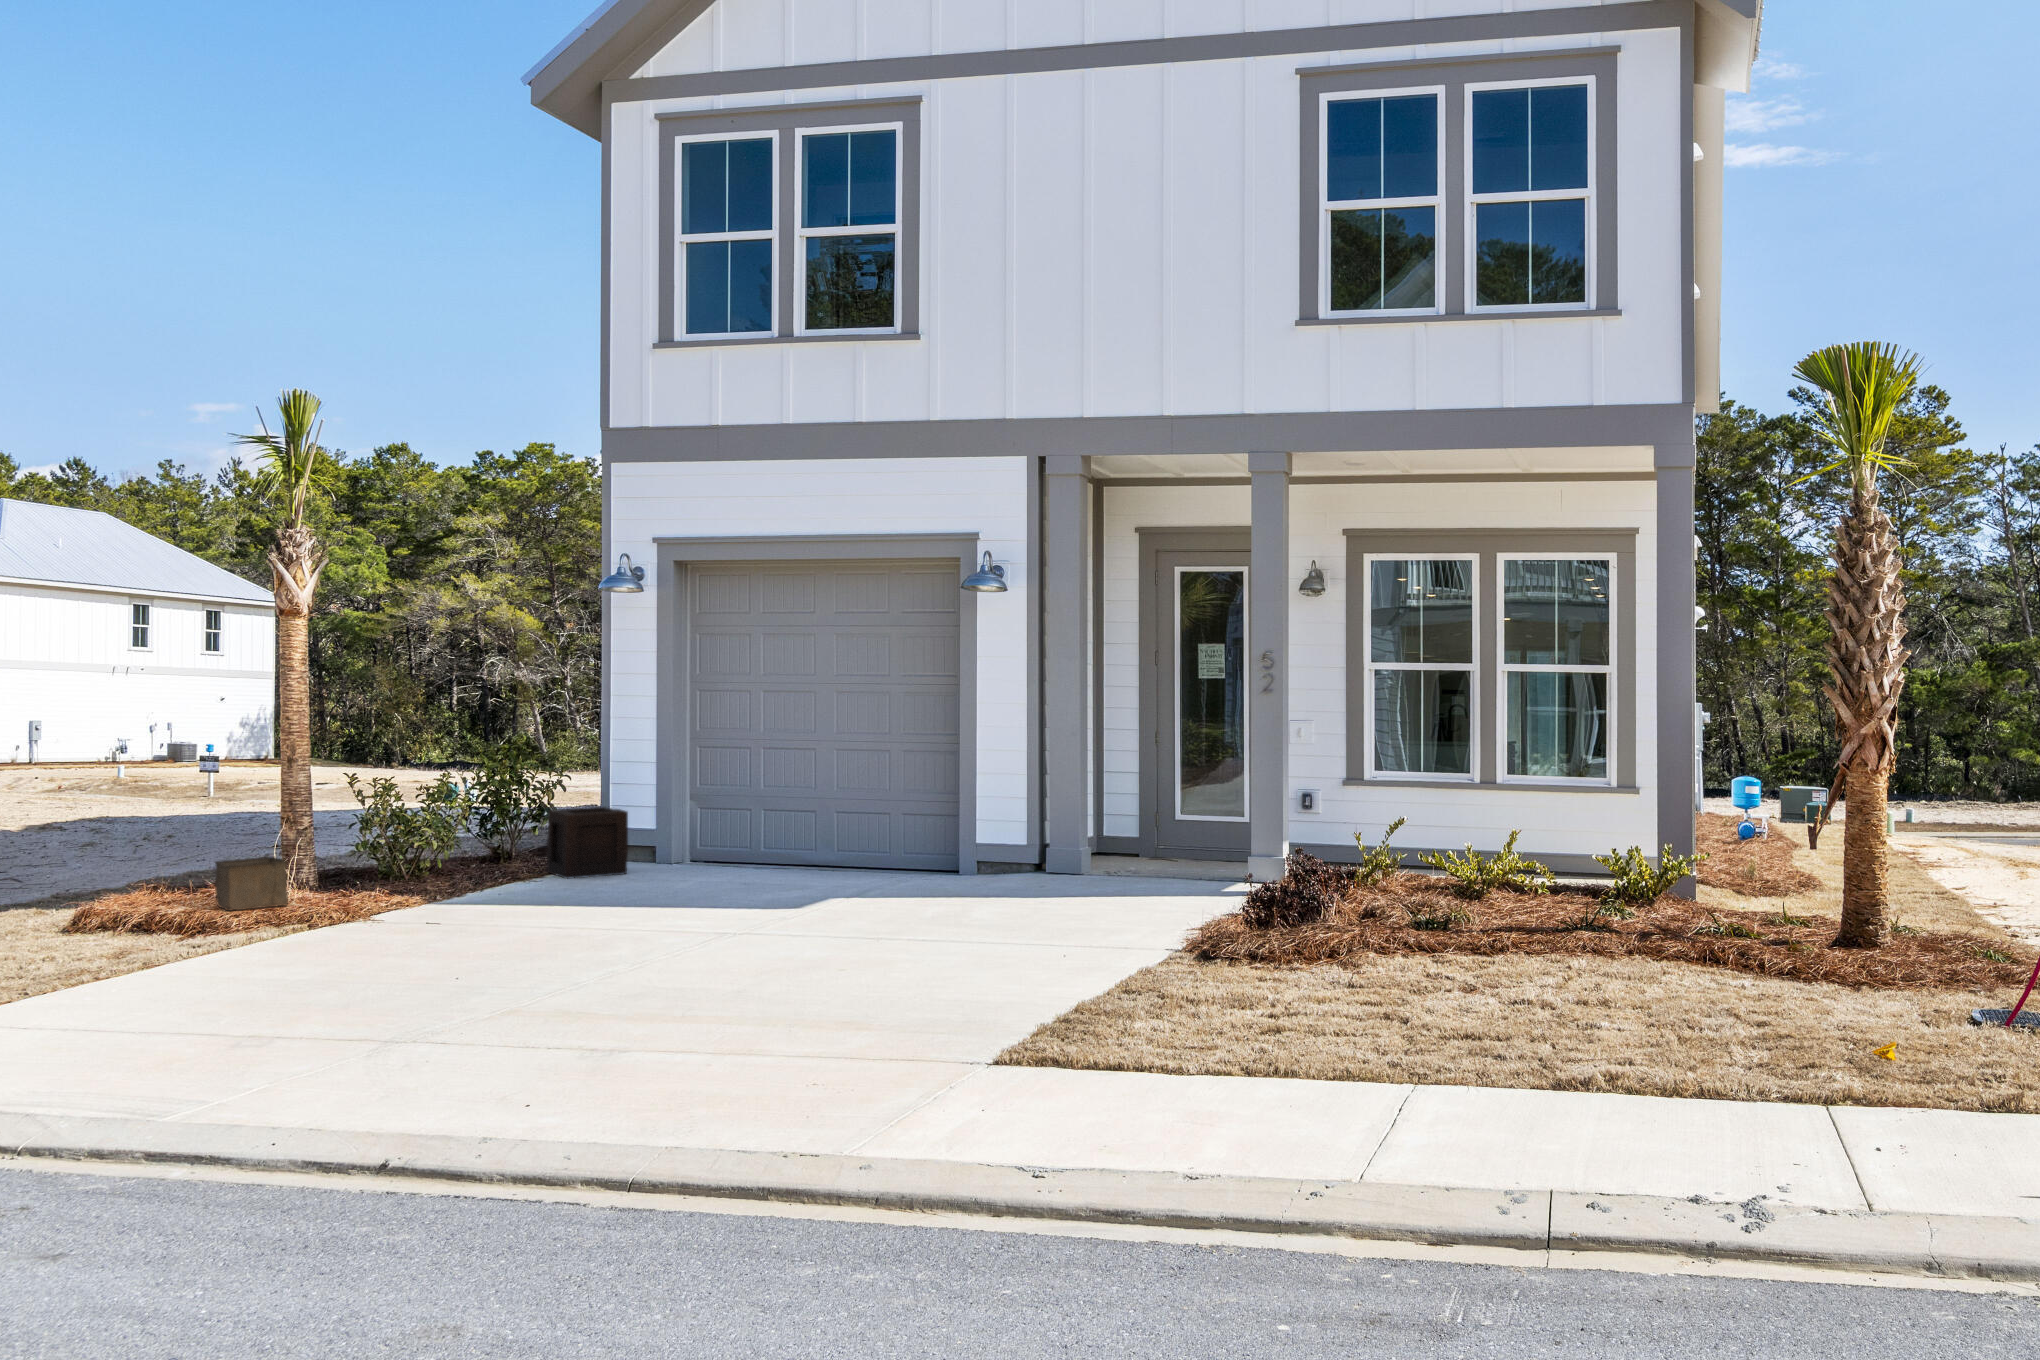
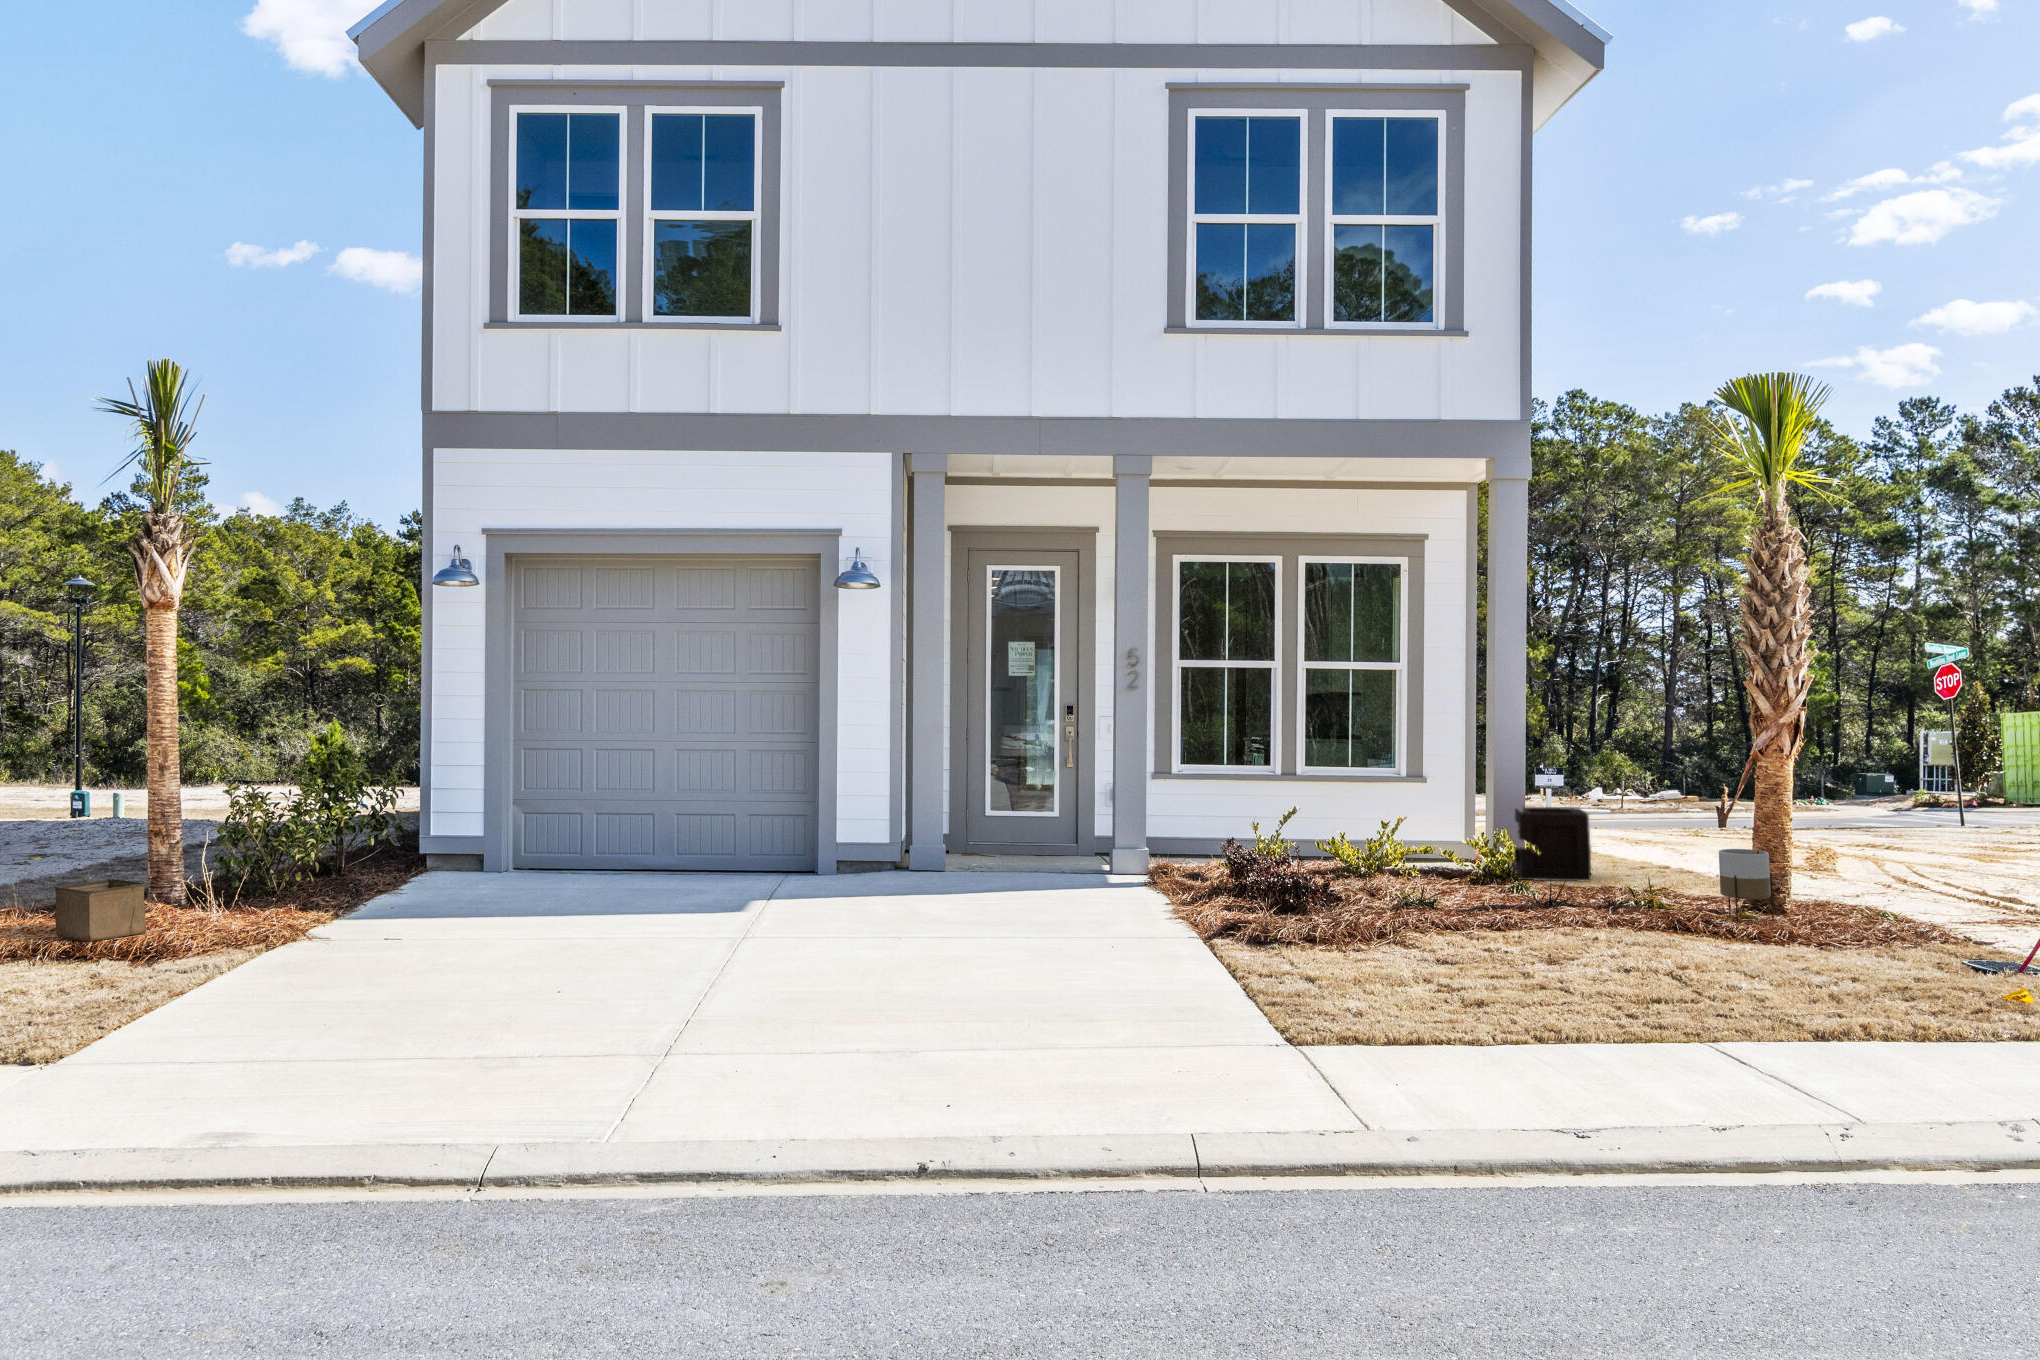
wooden crate: present [547,807,628,879] -> present [1514,807,1591,881]
planter: none [1791,878,1851,960] -> present [1719,849,1774,922]

